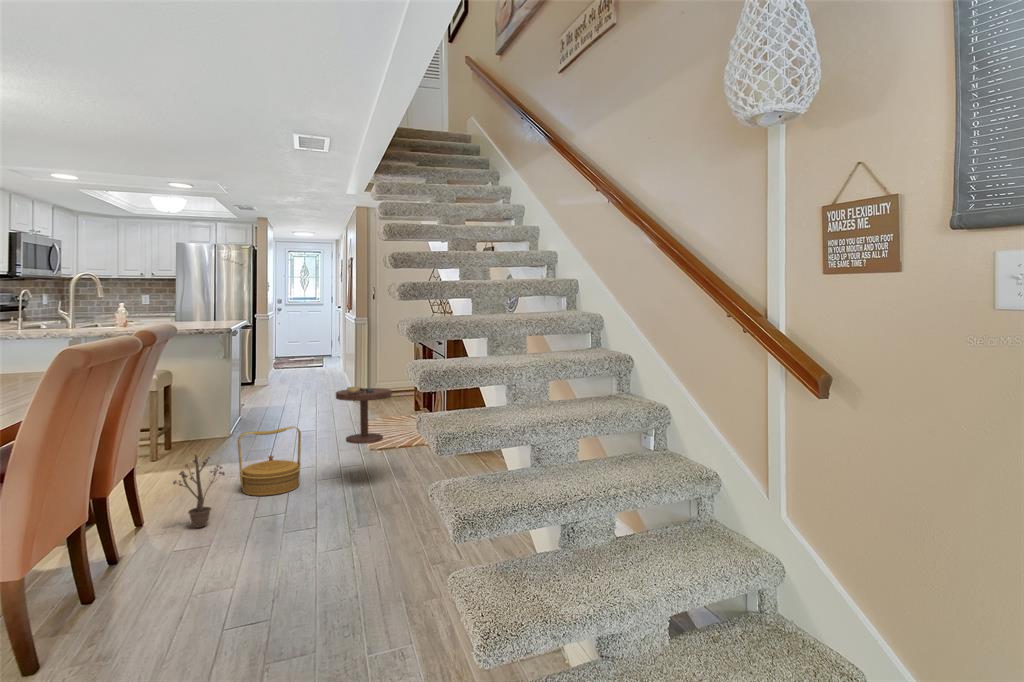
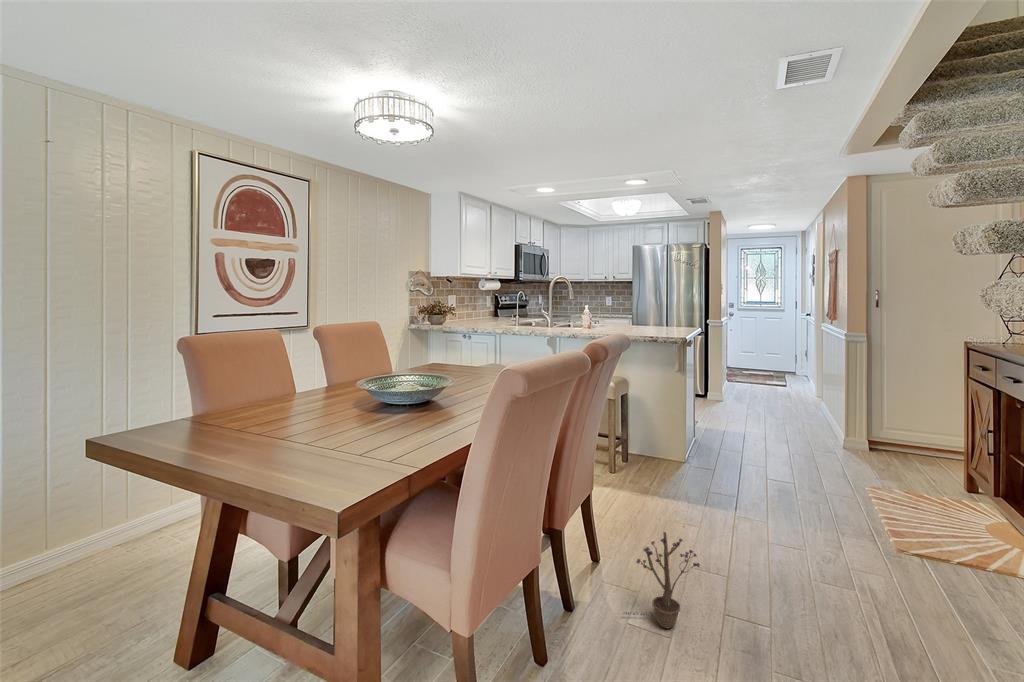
side table: present [336,387,392,444] -> none [861,457,977,621]
basket: present [238,427,301,496] -> none [708,490,793,588]

